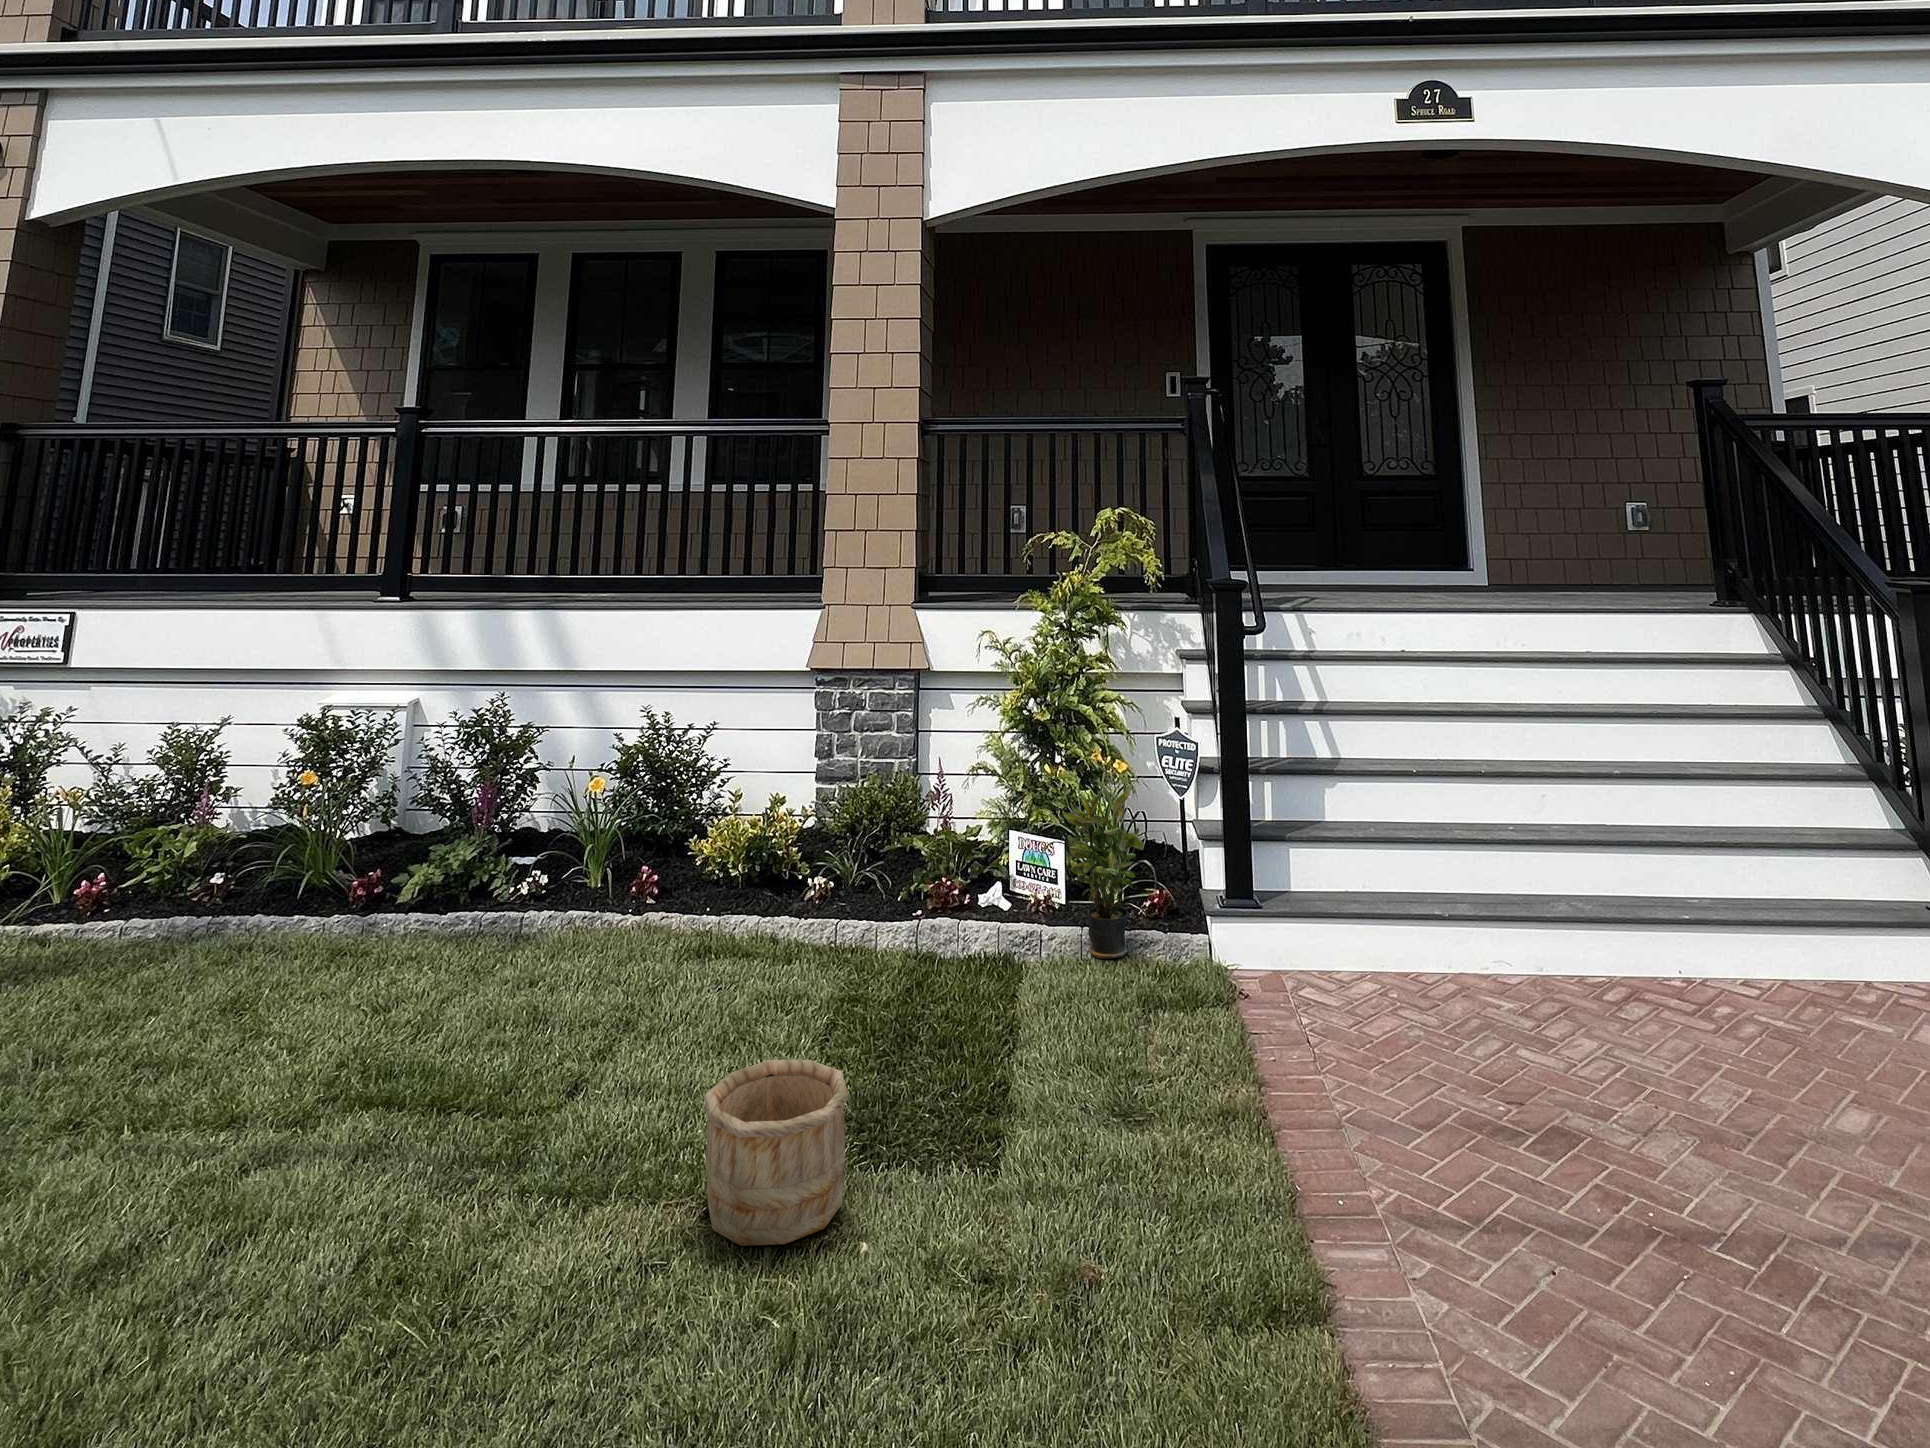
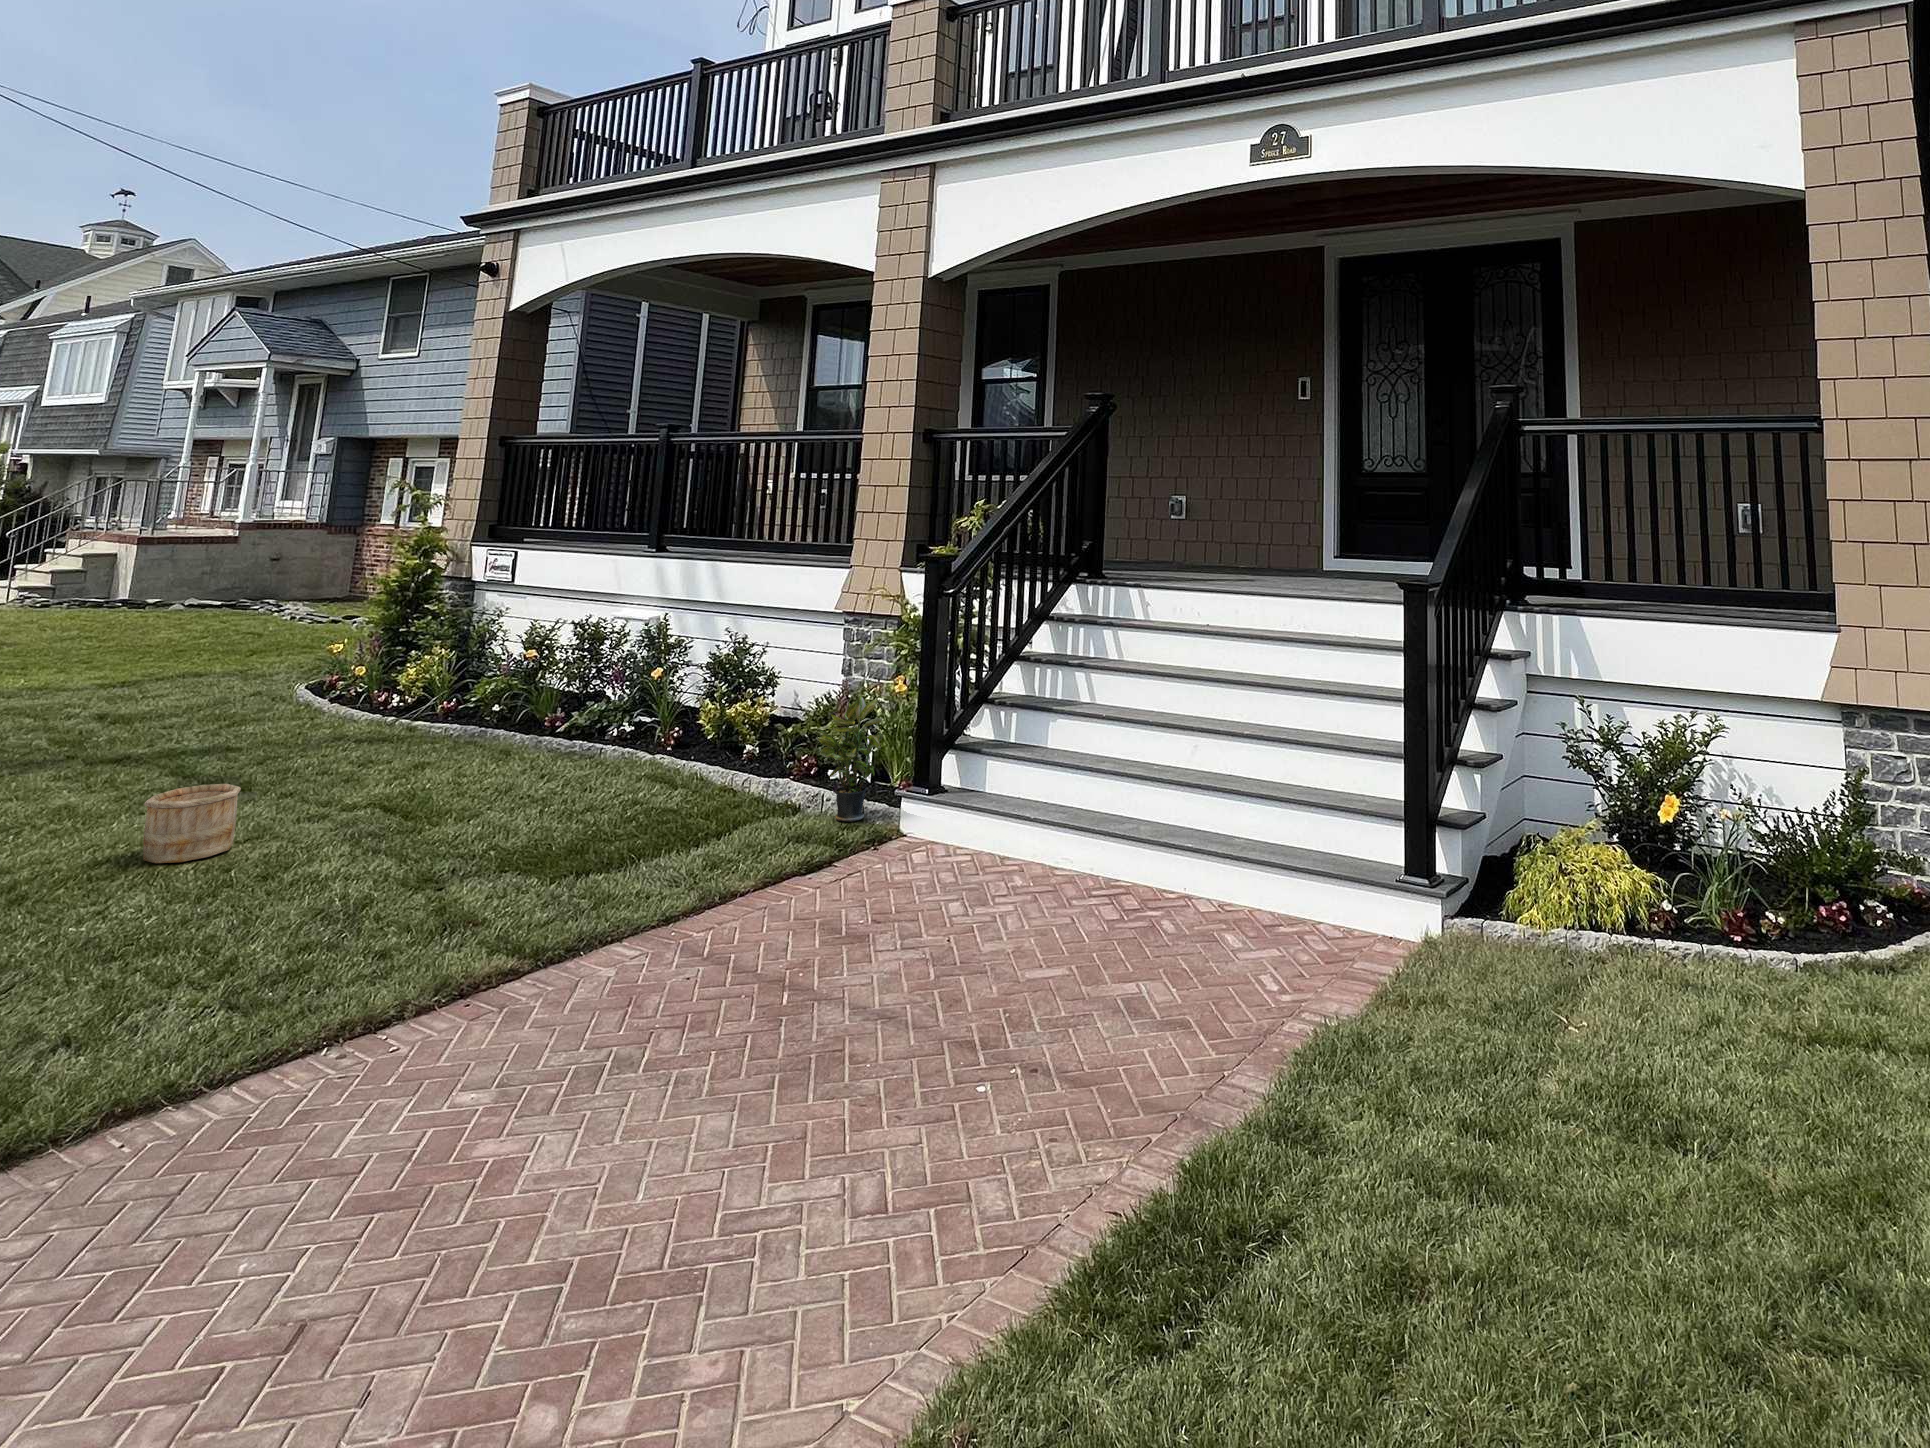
wooden bucket: present [704,1060,849,1246] -> present [143,784,241,863]

